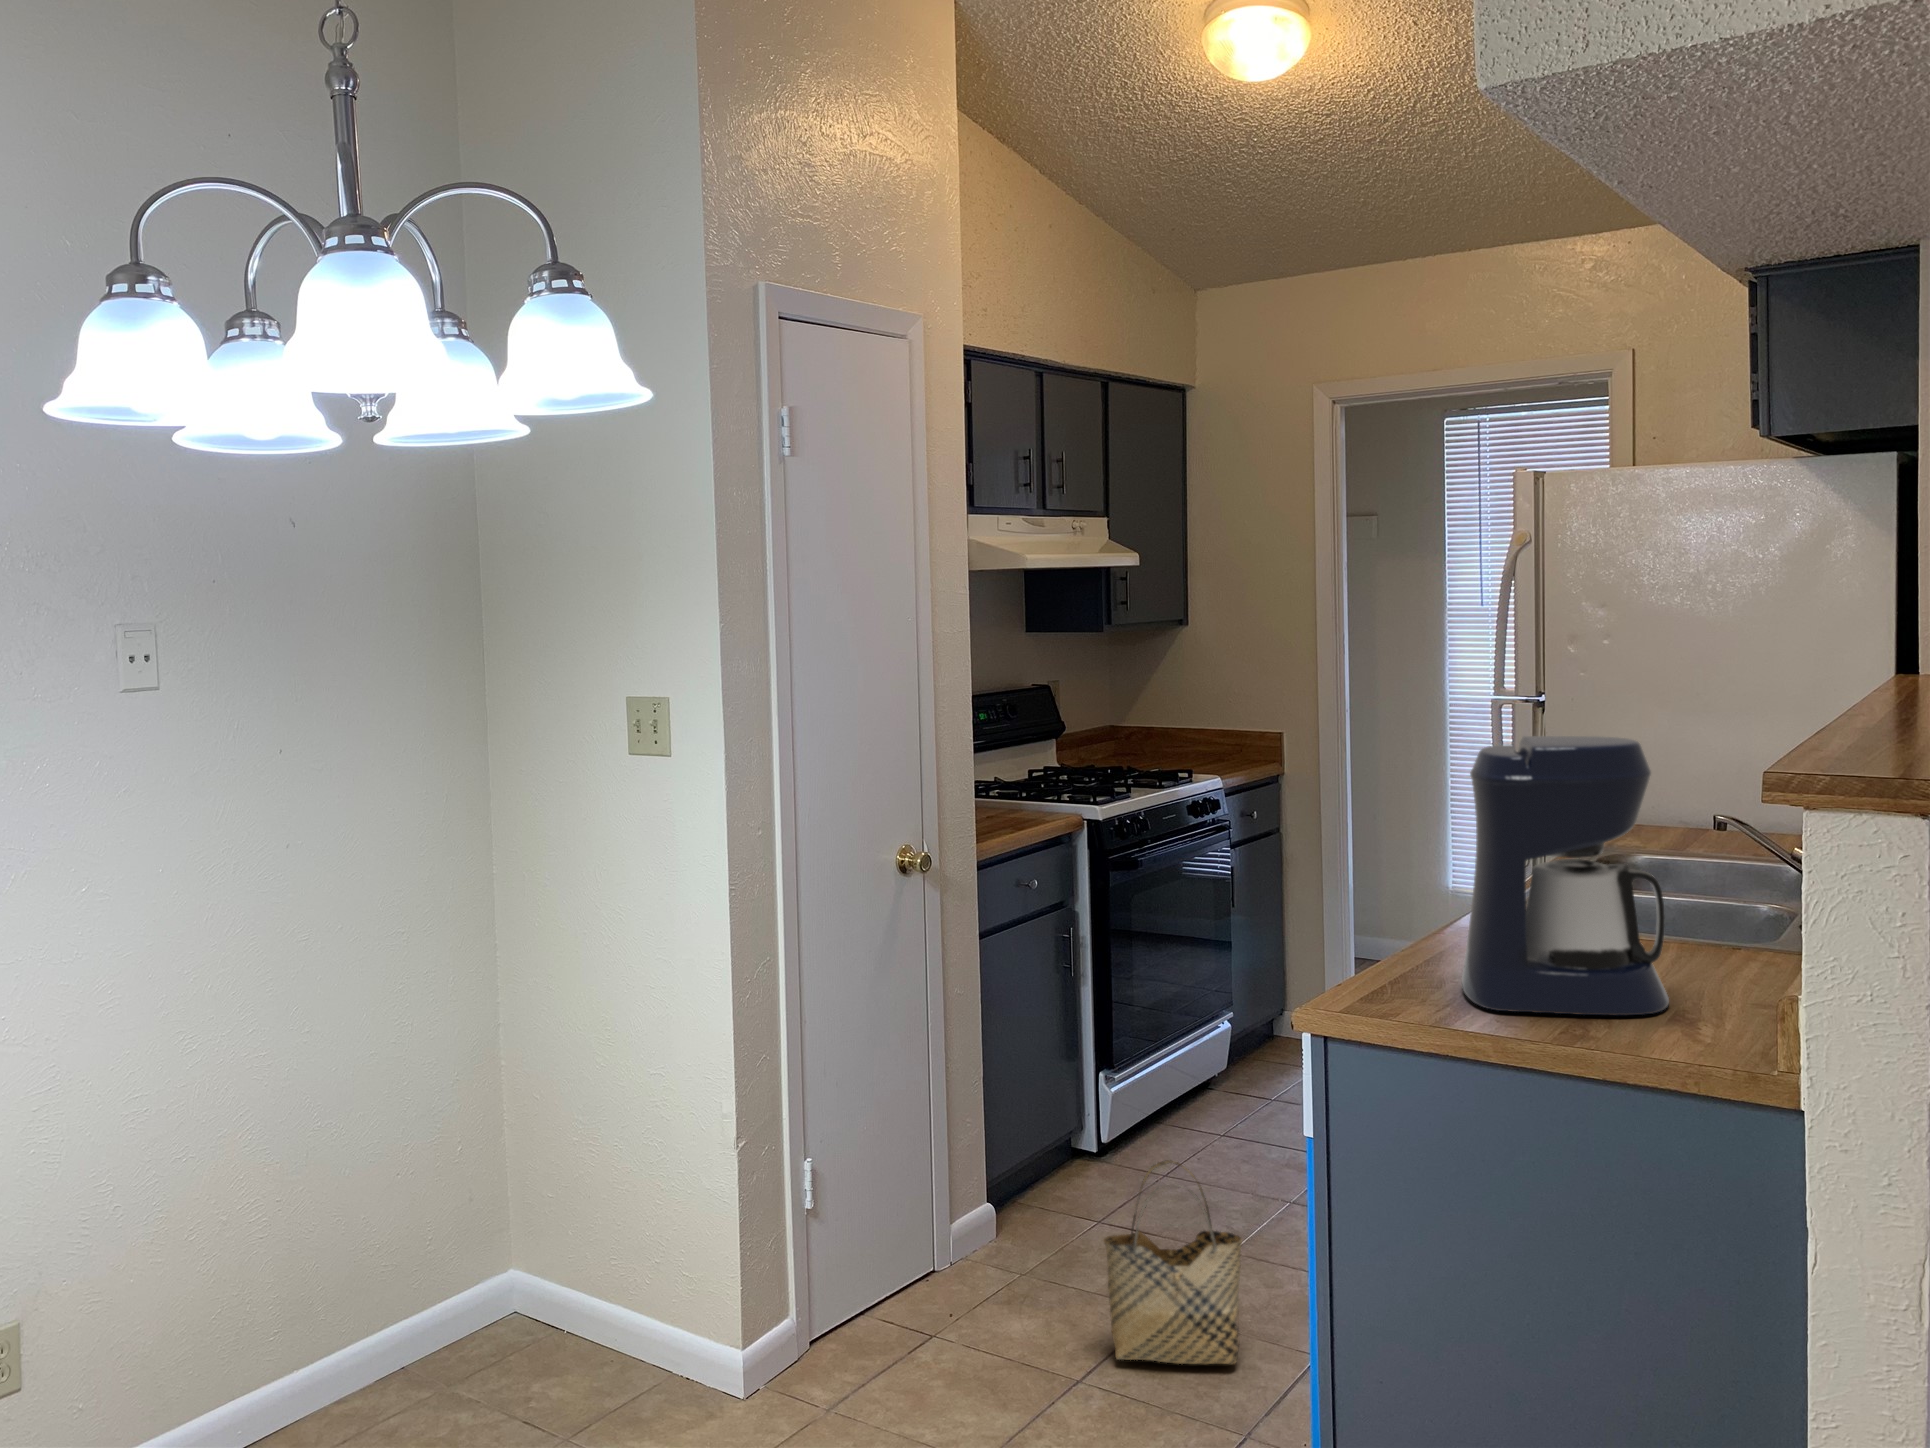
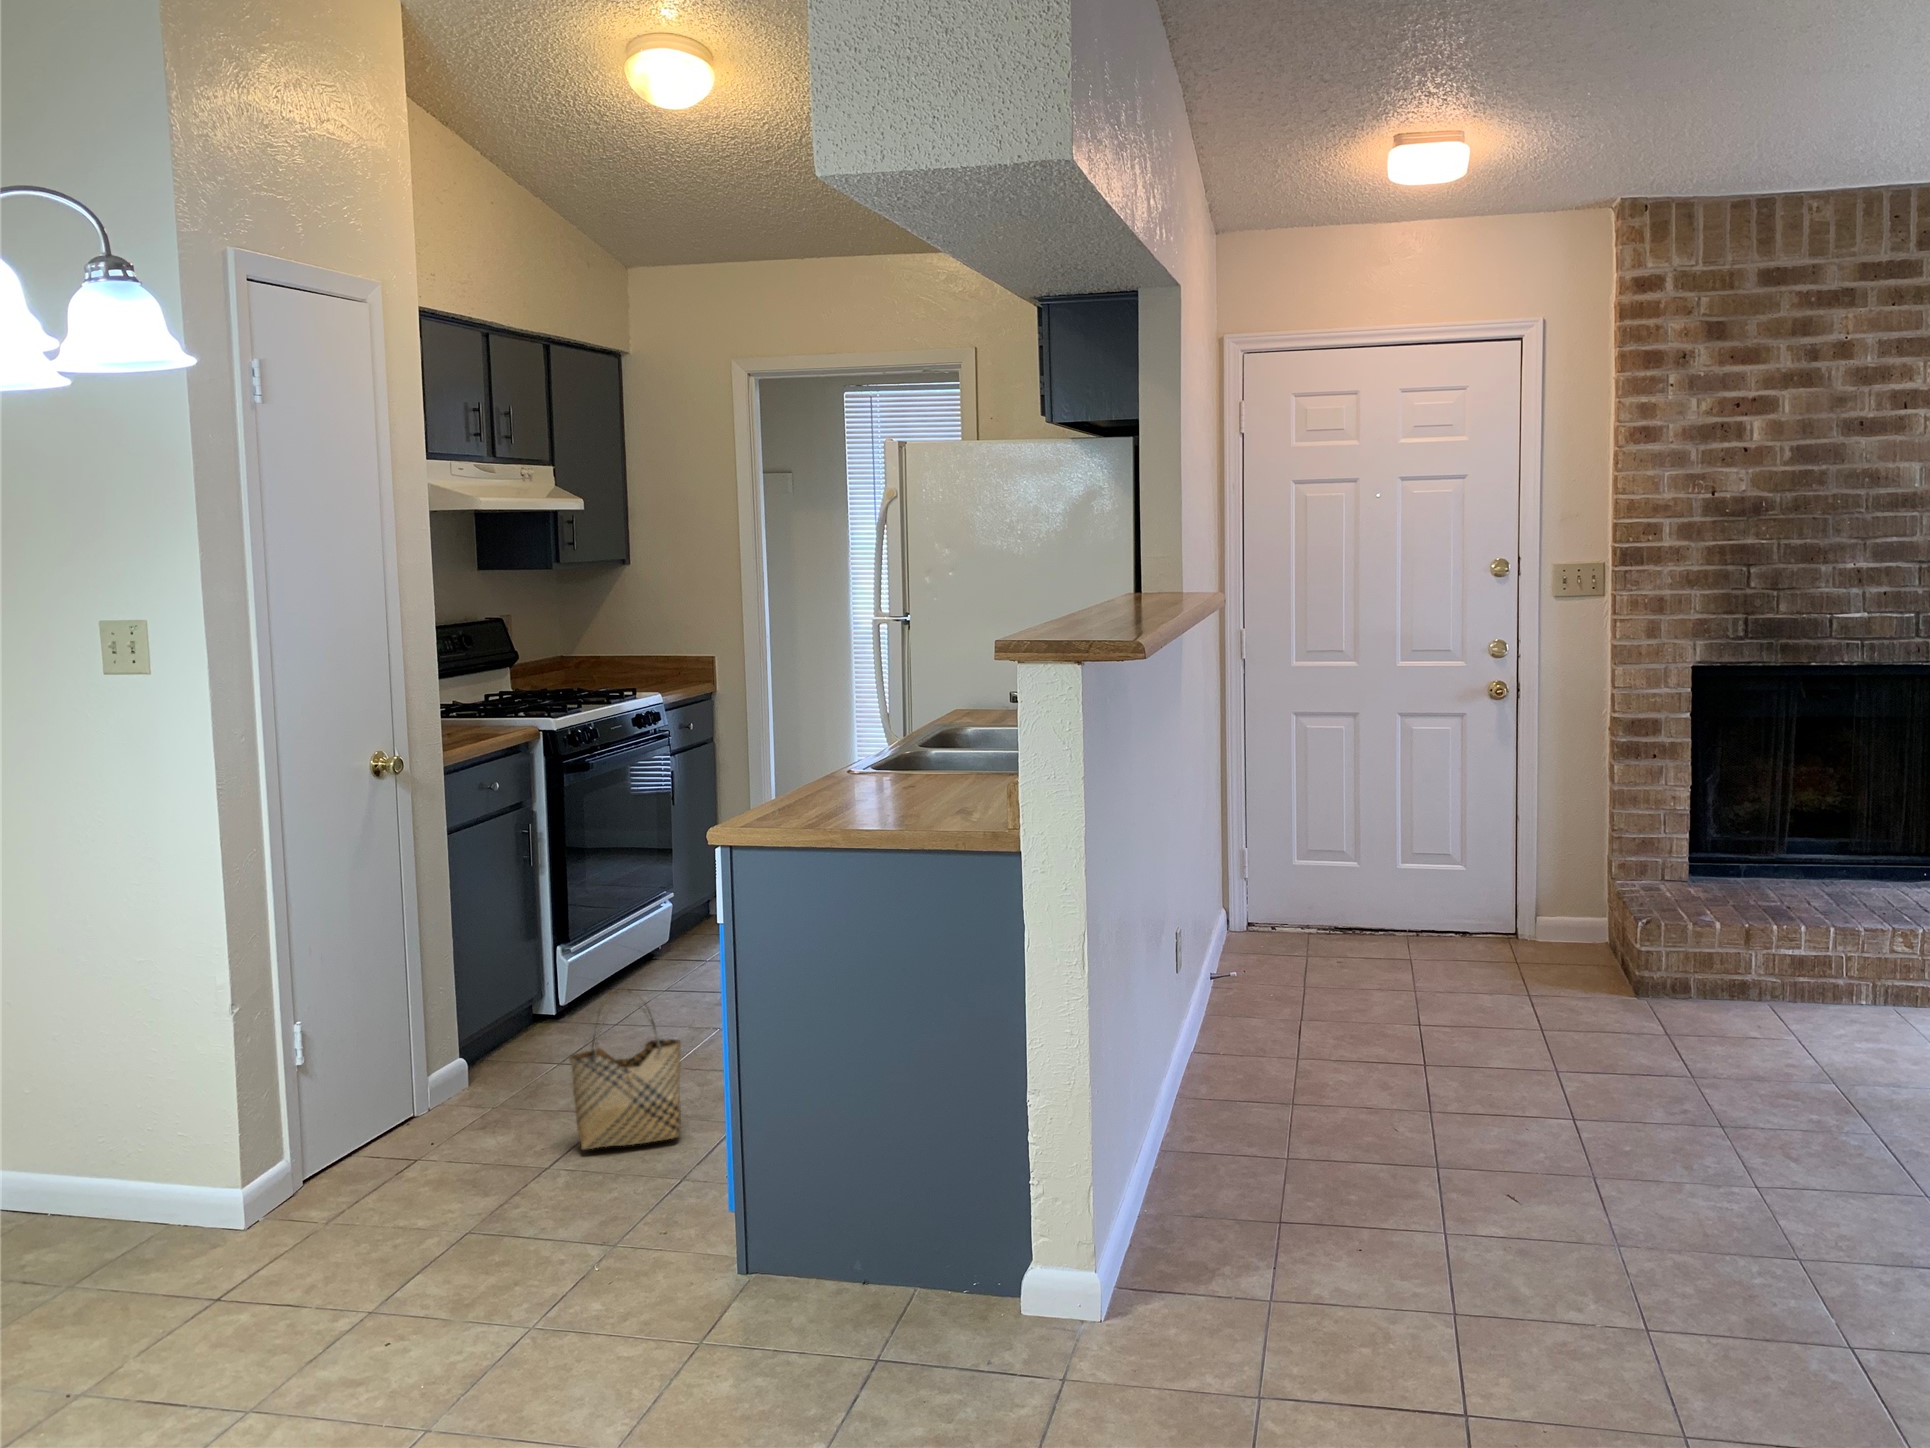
coffee maker: present [1462,736,1669,1015] -> none [829,631,961,821]

